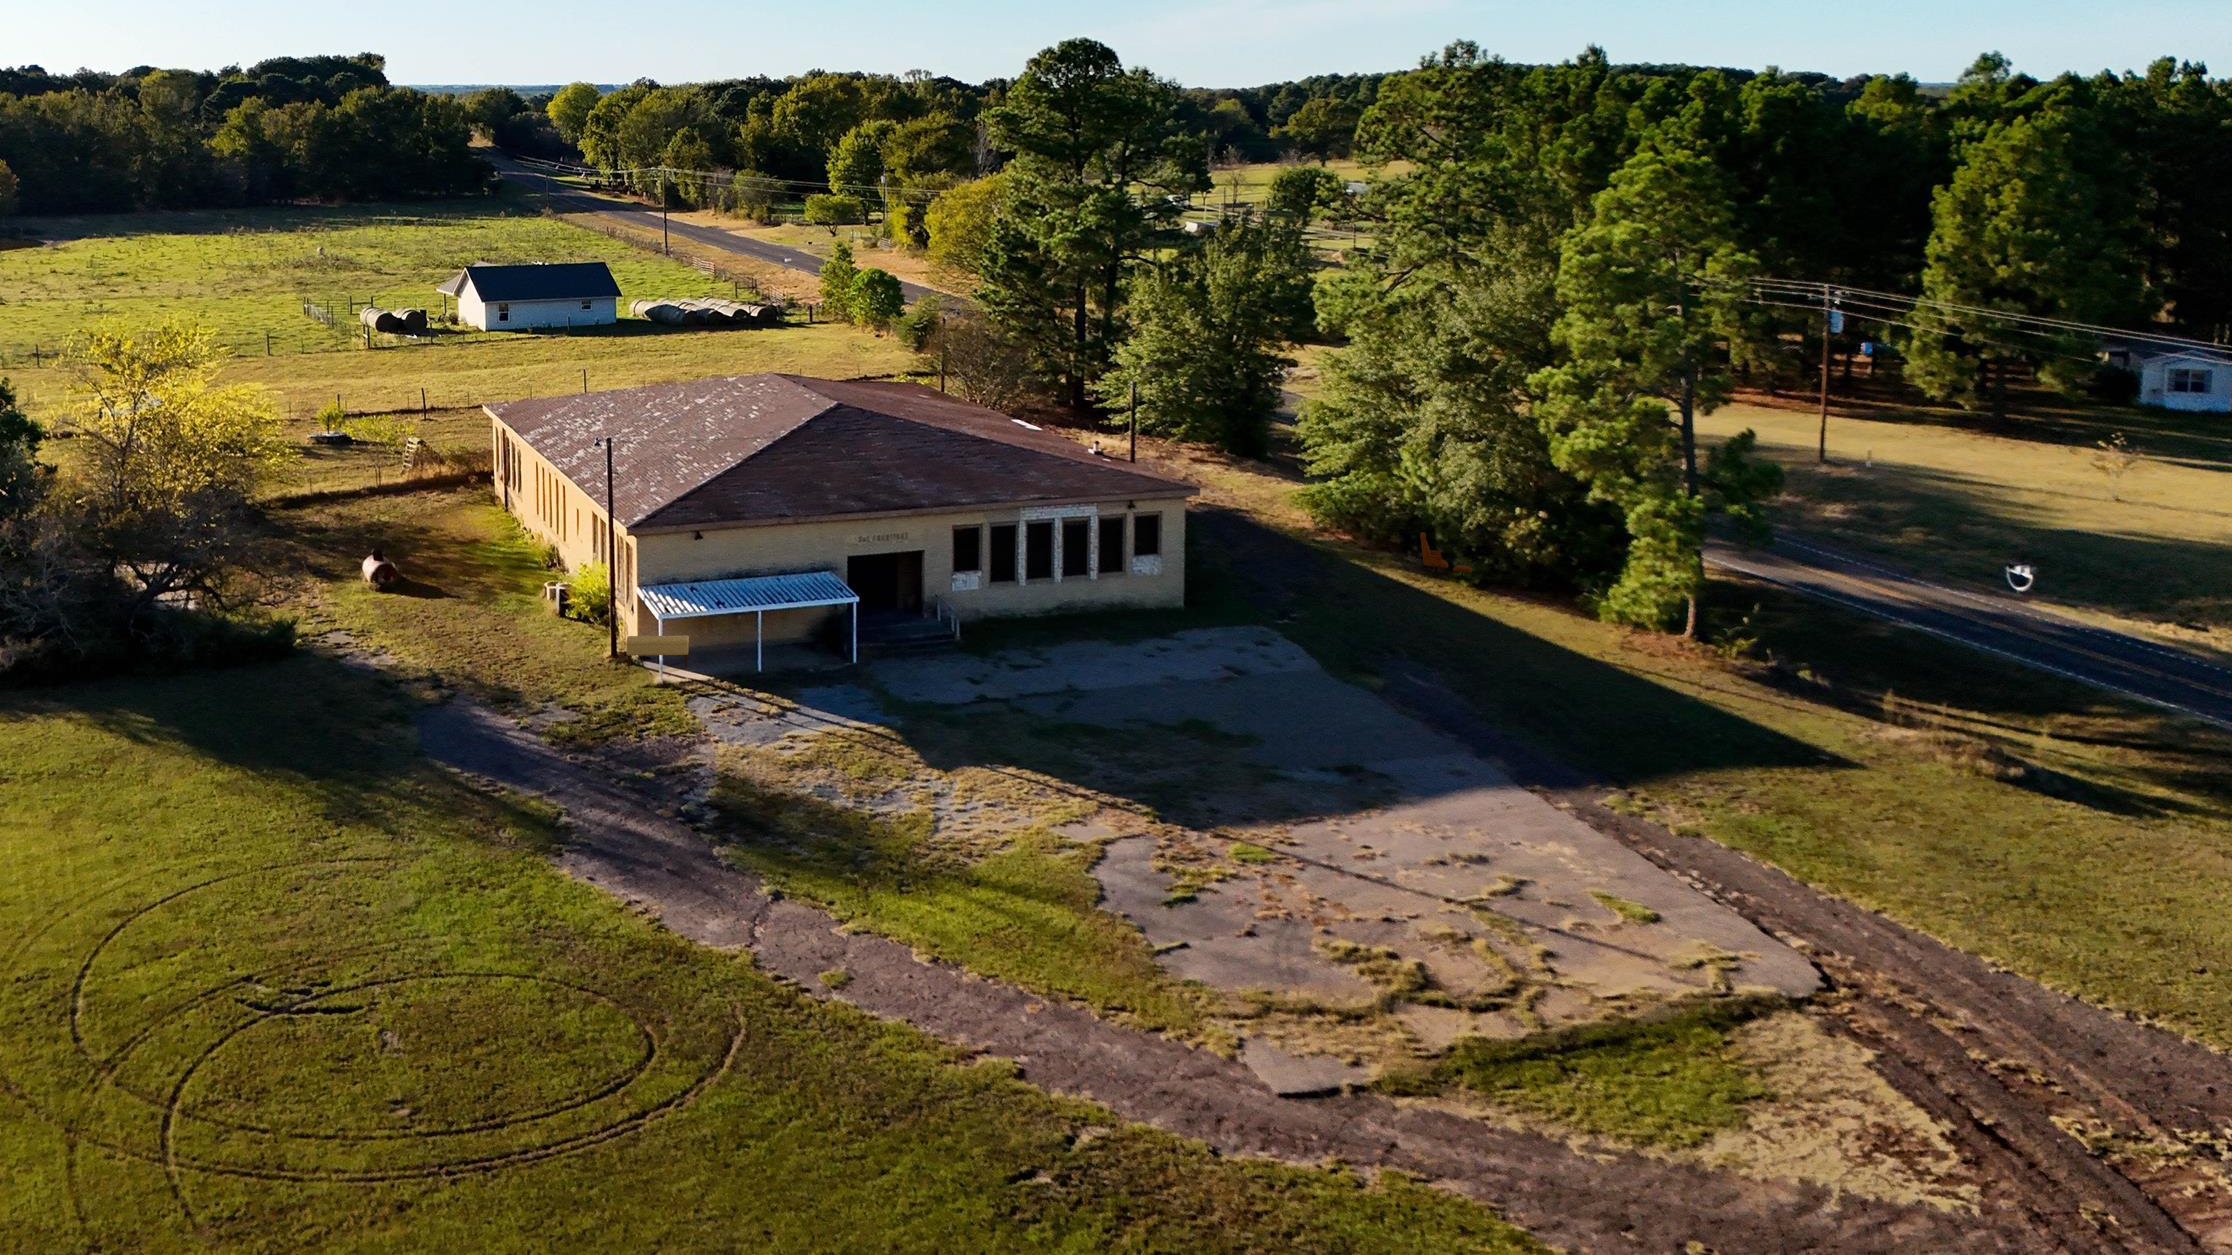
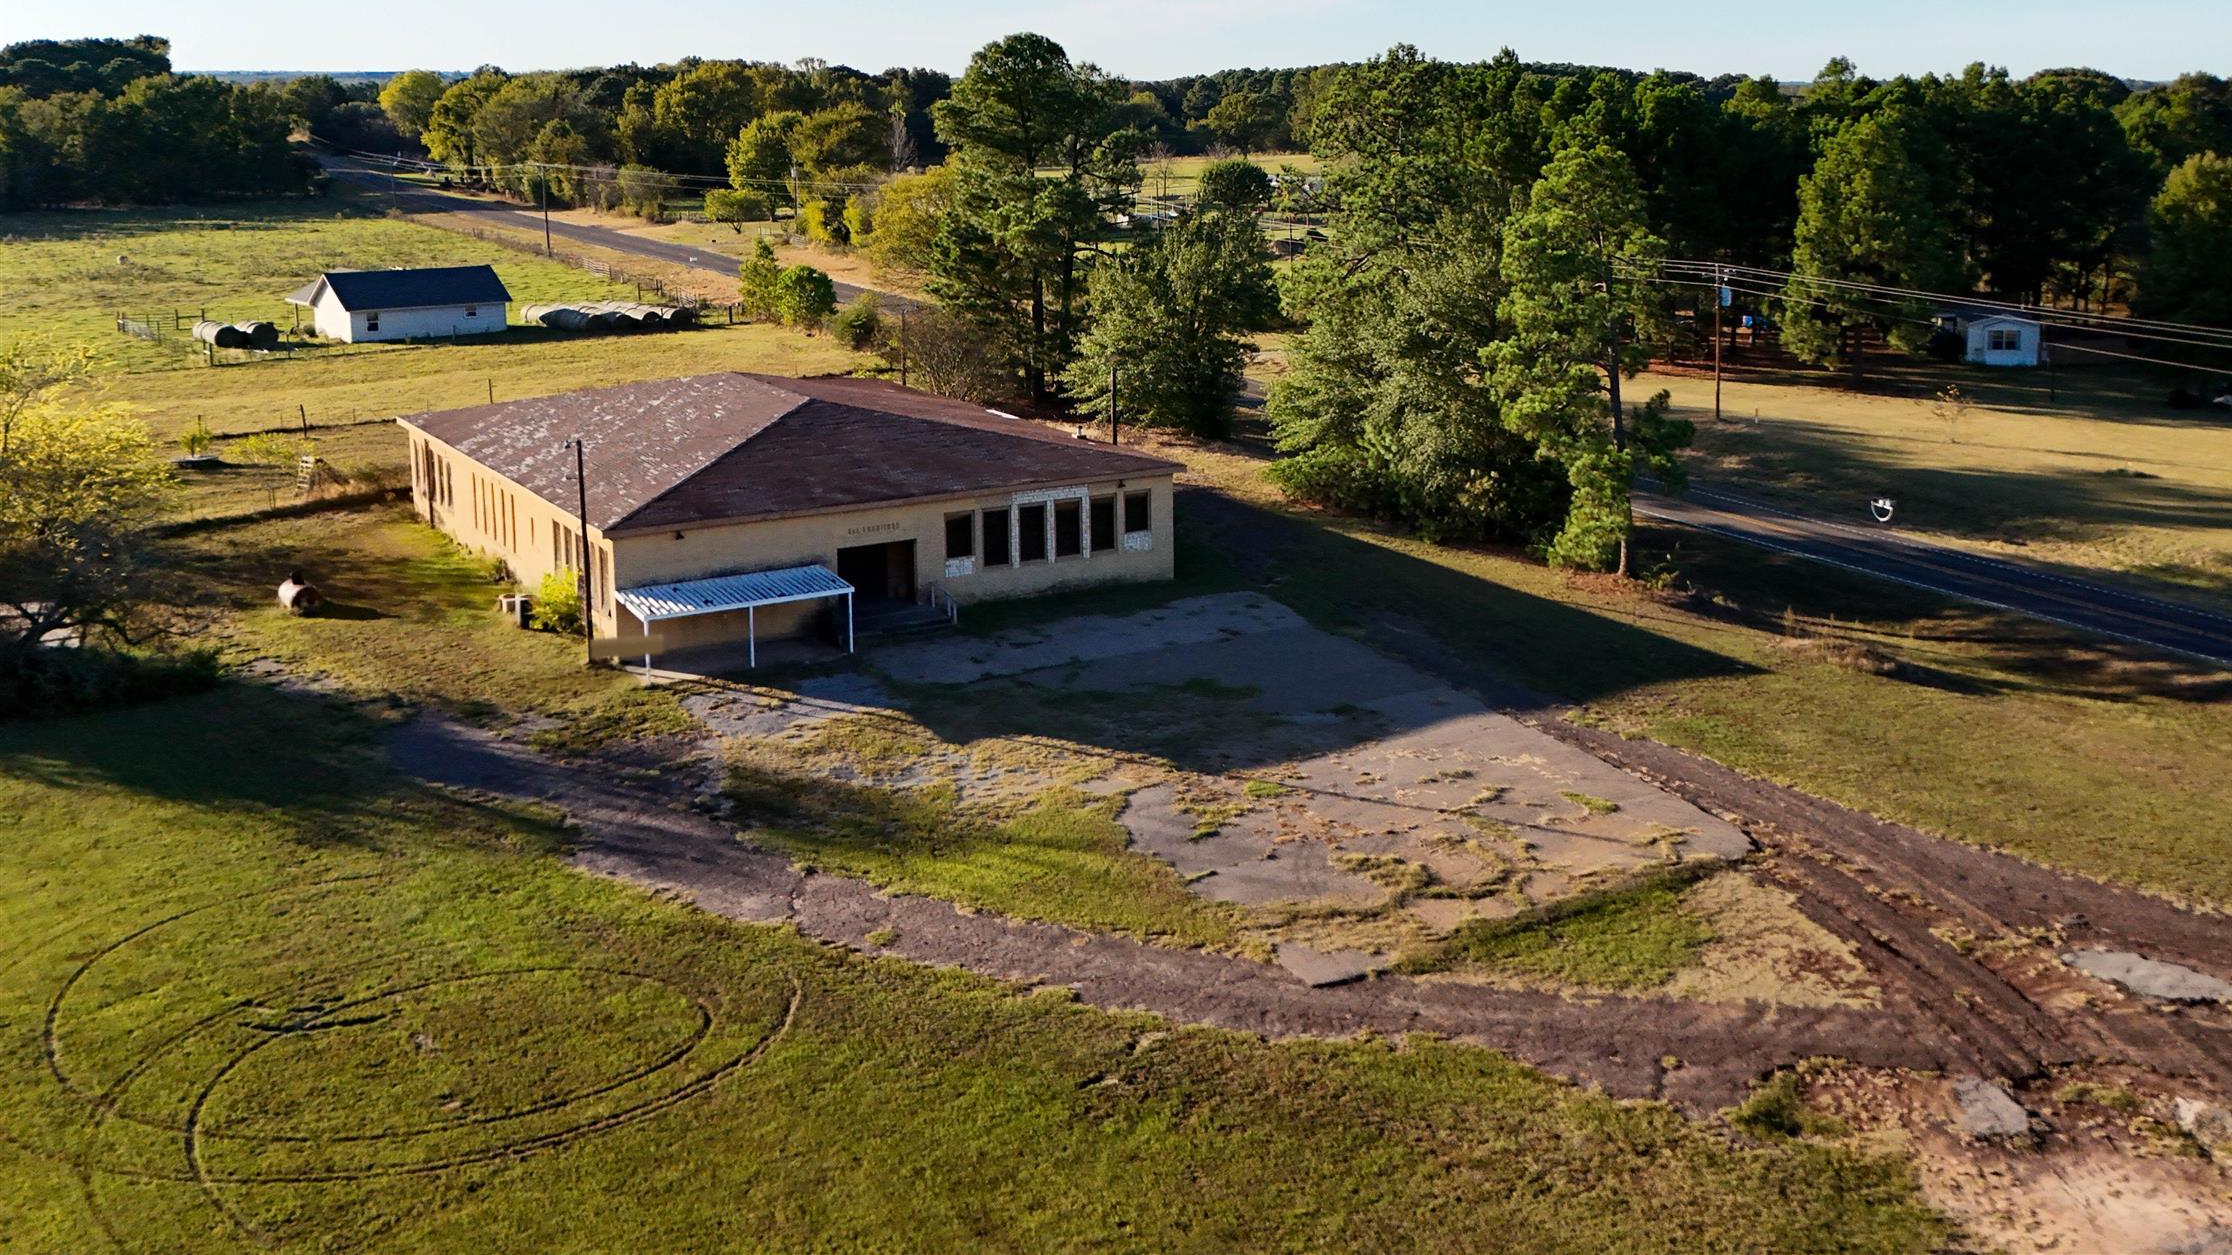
lounge chair: present [1420,532,1472,580] -> none [1390,497,1436,539]

